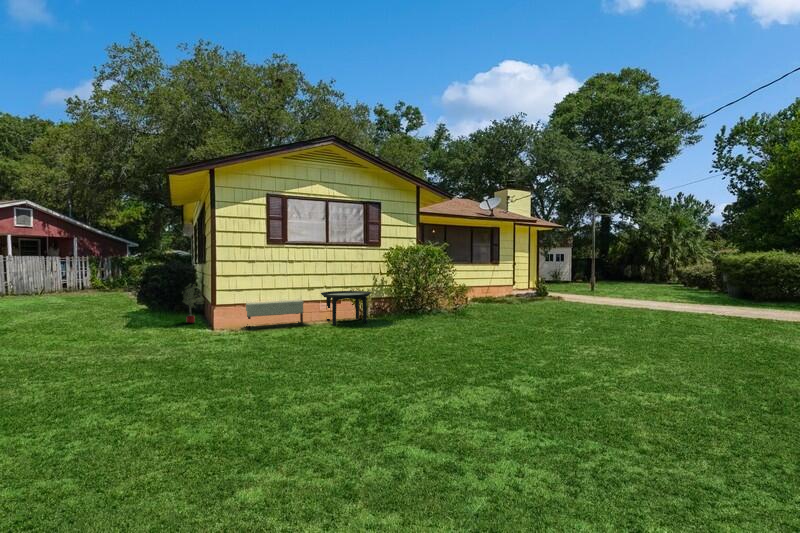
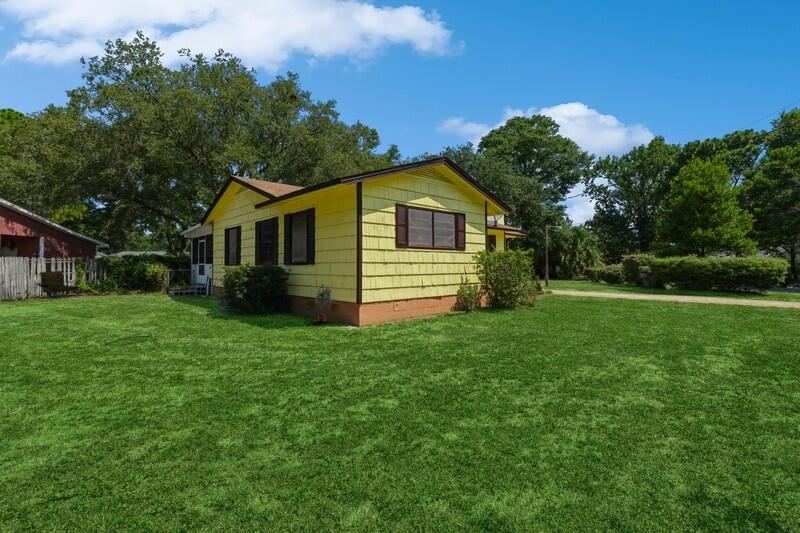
lounge chair: none [47,269,89,294] -> present [36,271,81,298]
round table: present [321,291,371,325] -> none [437,289,481,319]
bench: present [246,299,303,328] -> none [383,297,431,325]

